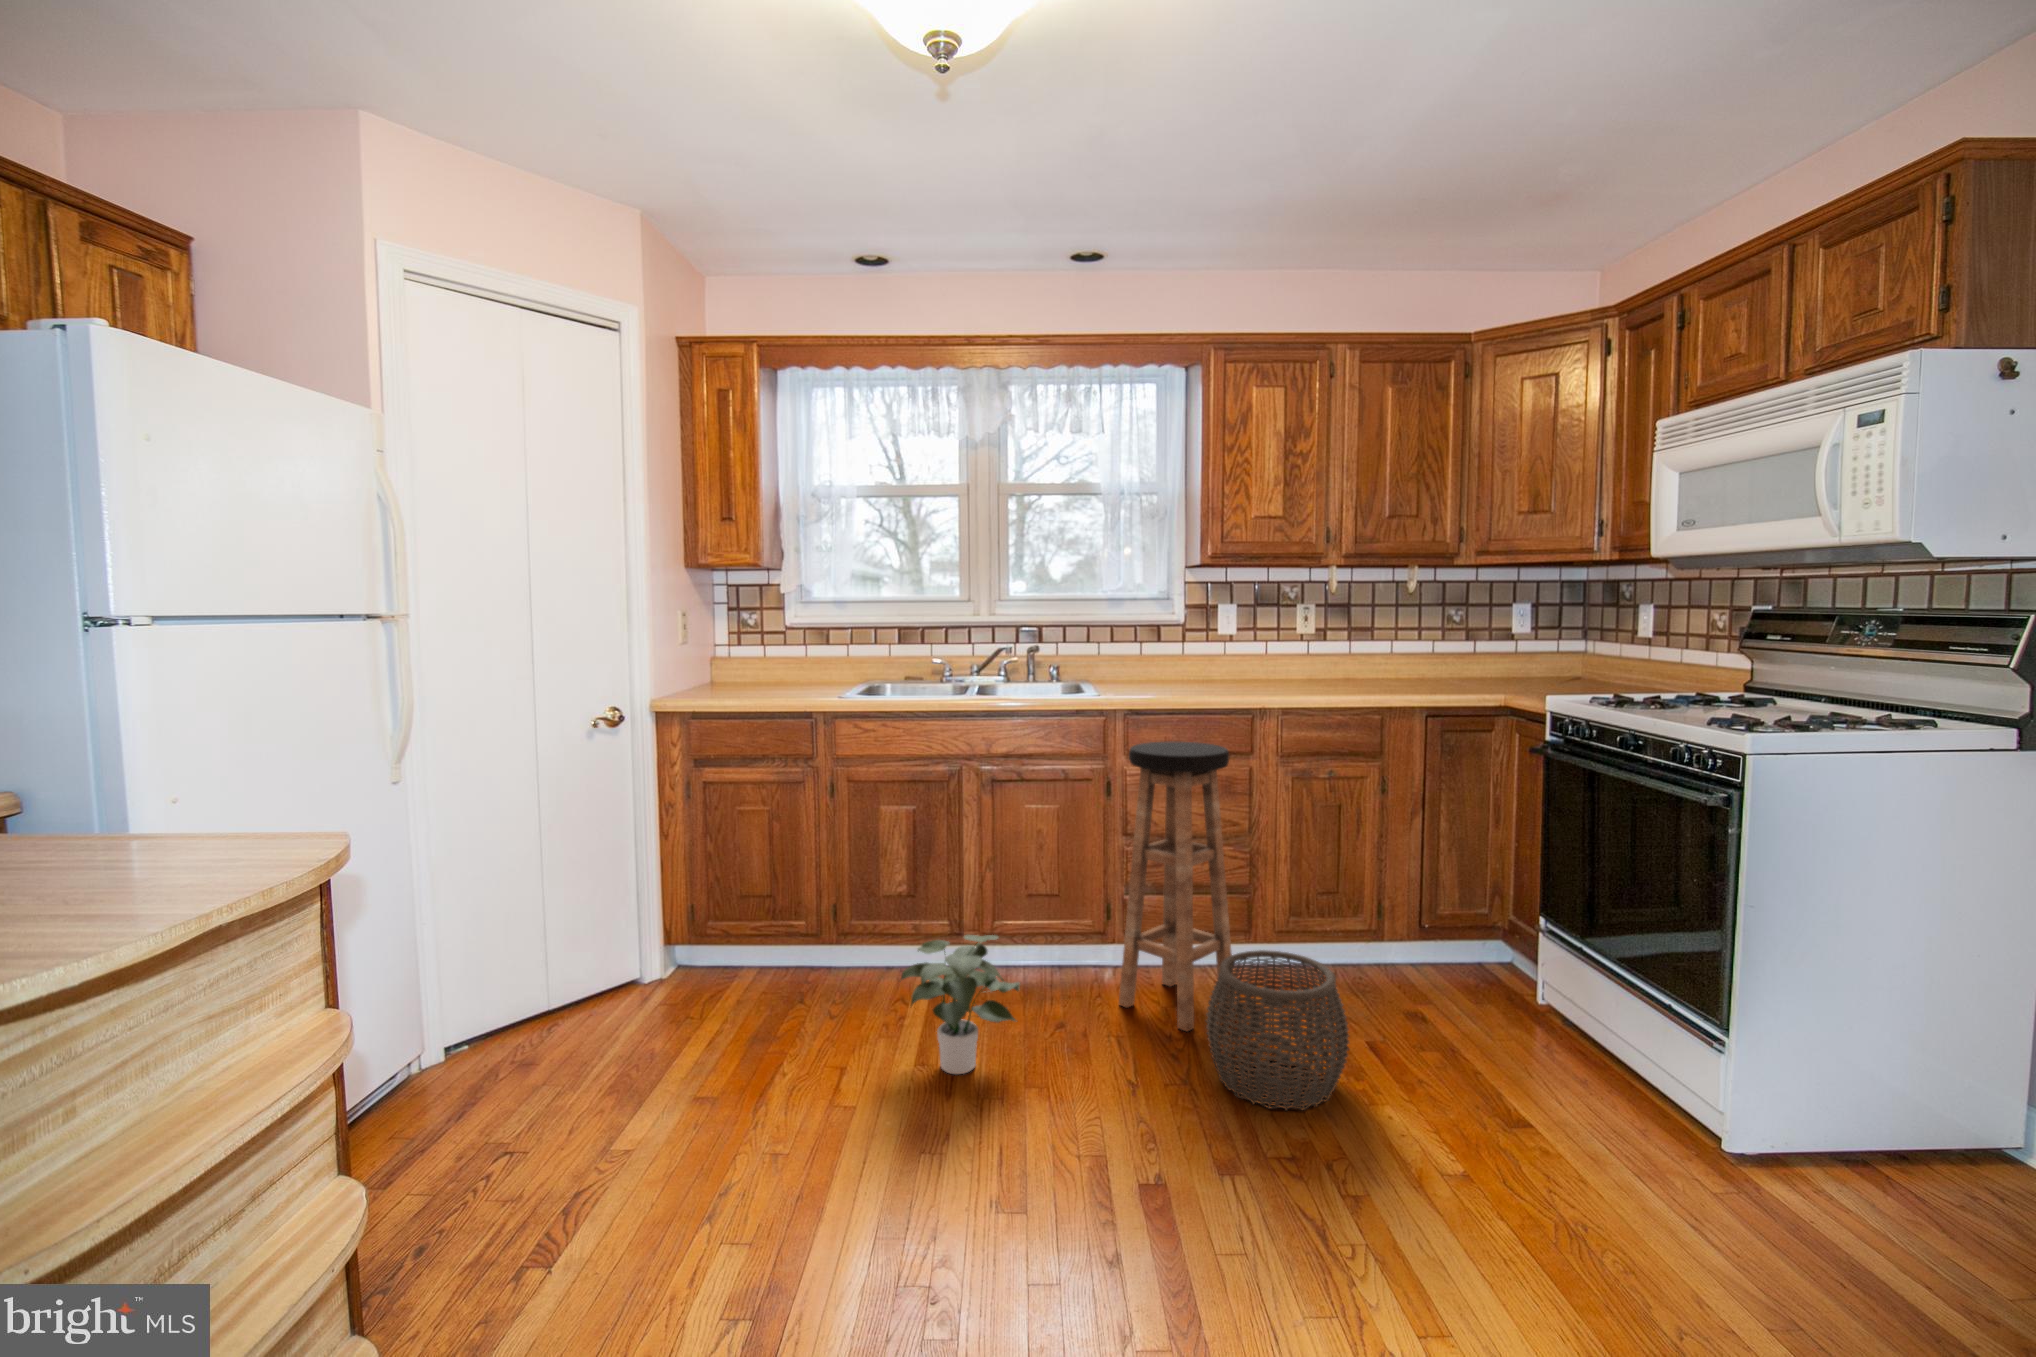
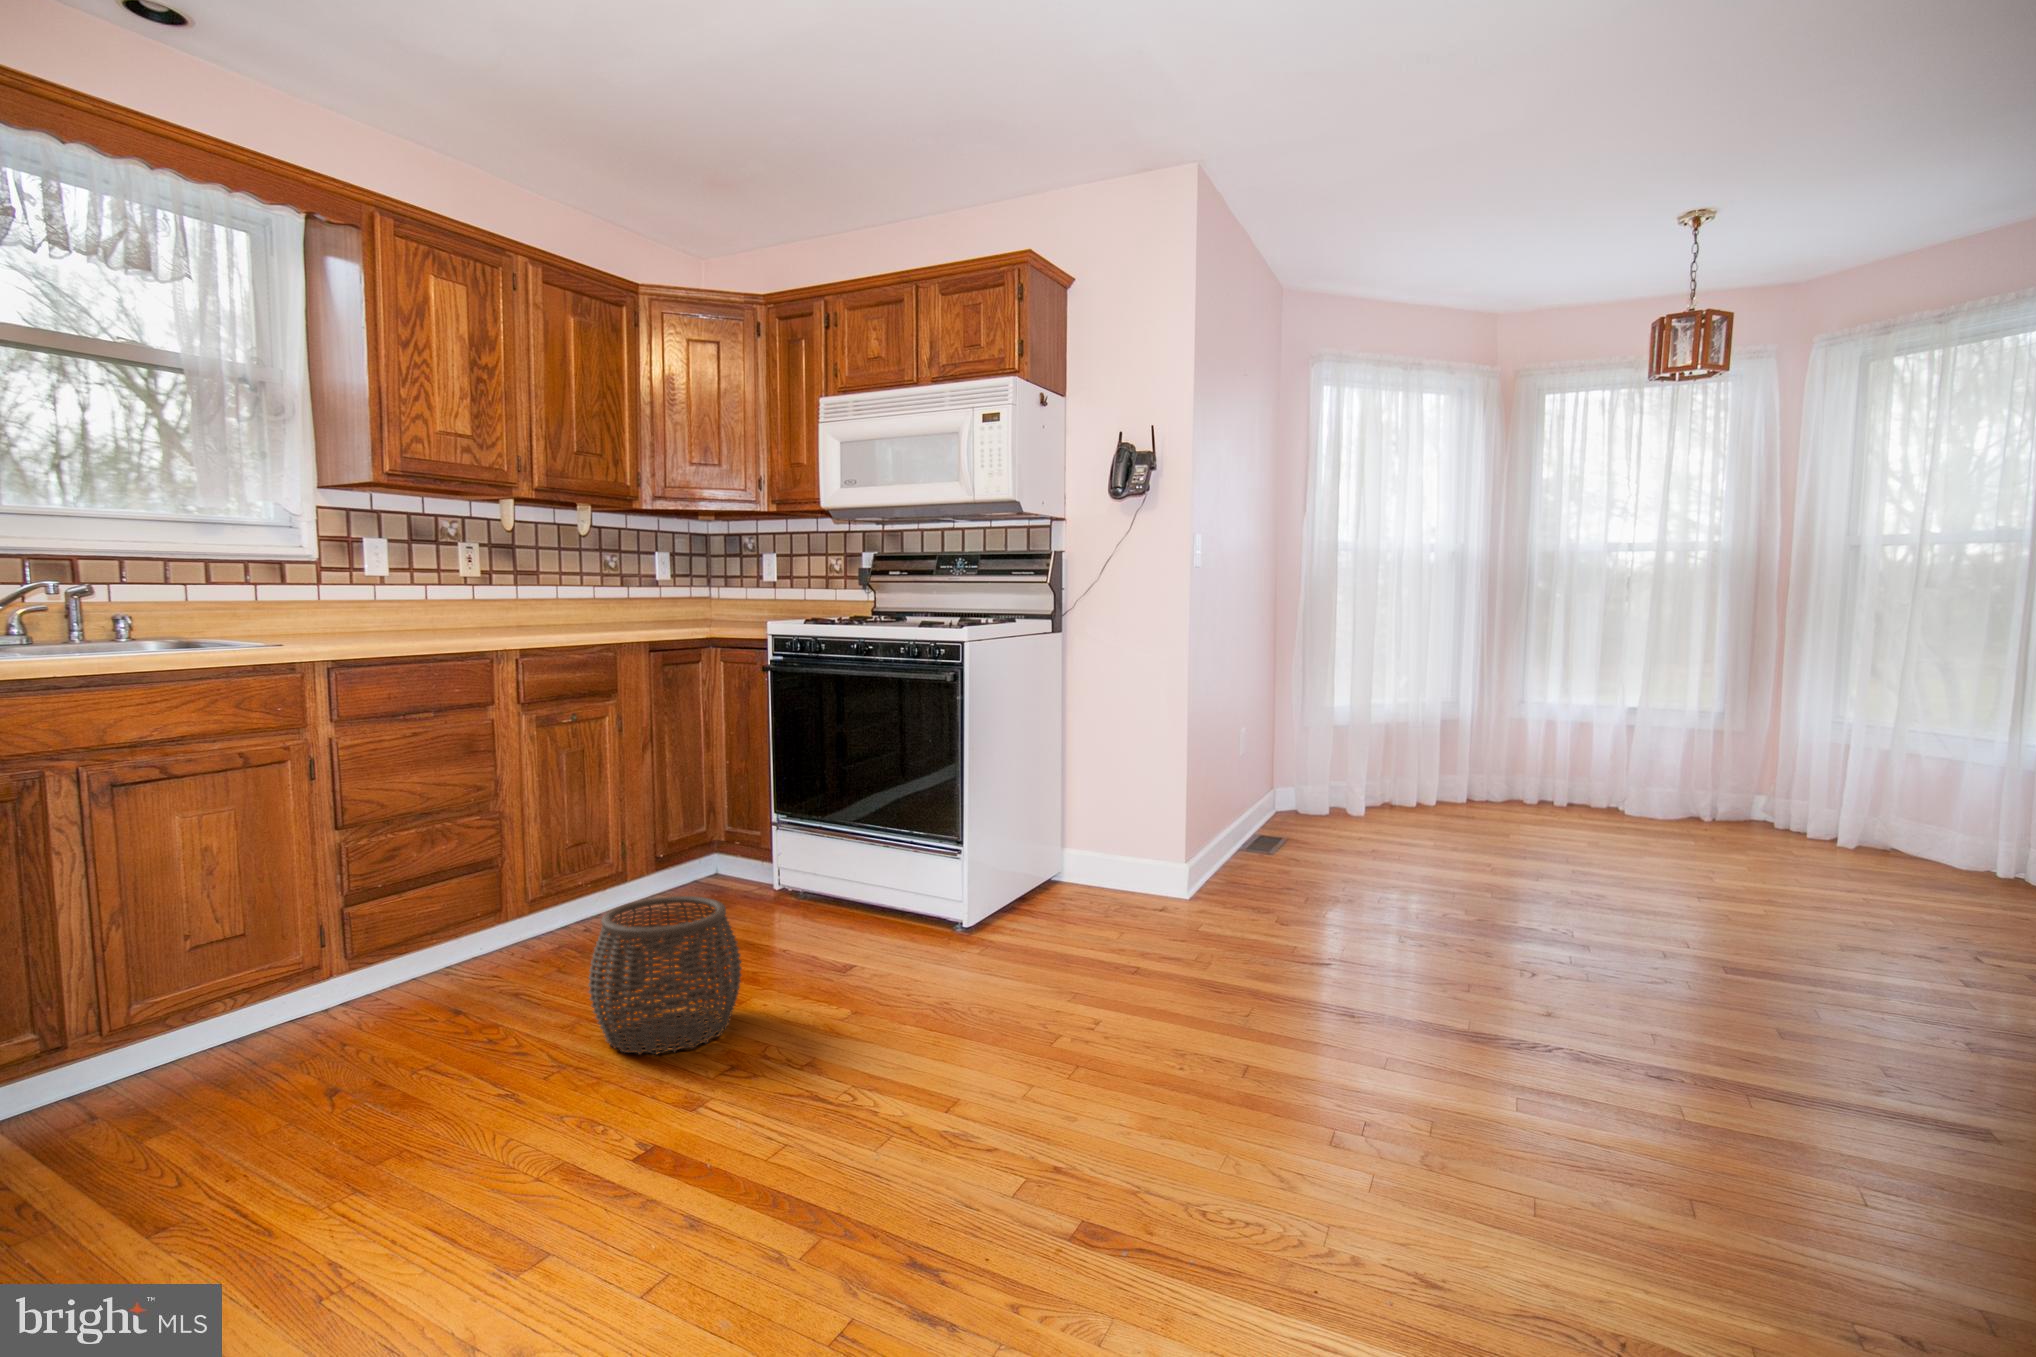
bar stool: present [1119,741,1236,1031] -> none [393,698,541,1052]
potted plant: present [901,935,1020,1074] -> none [156,982,390,1205]

